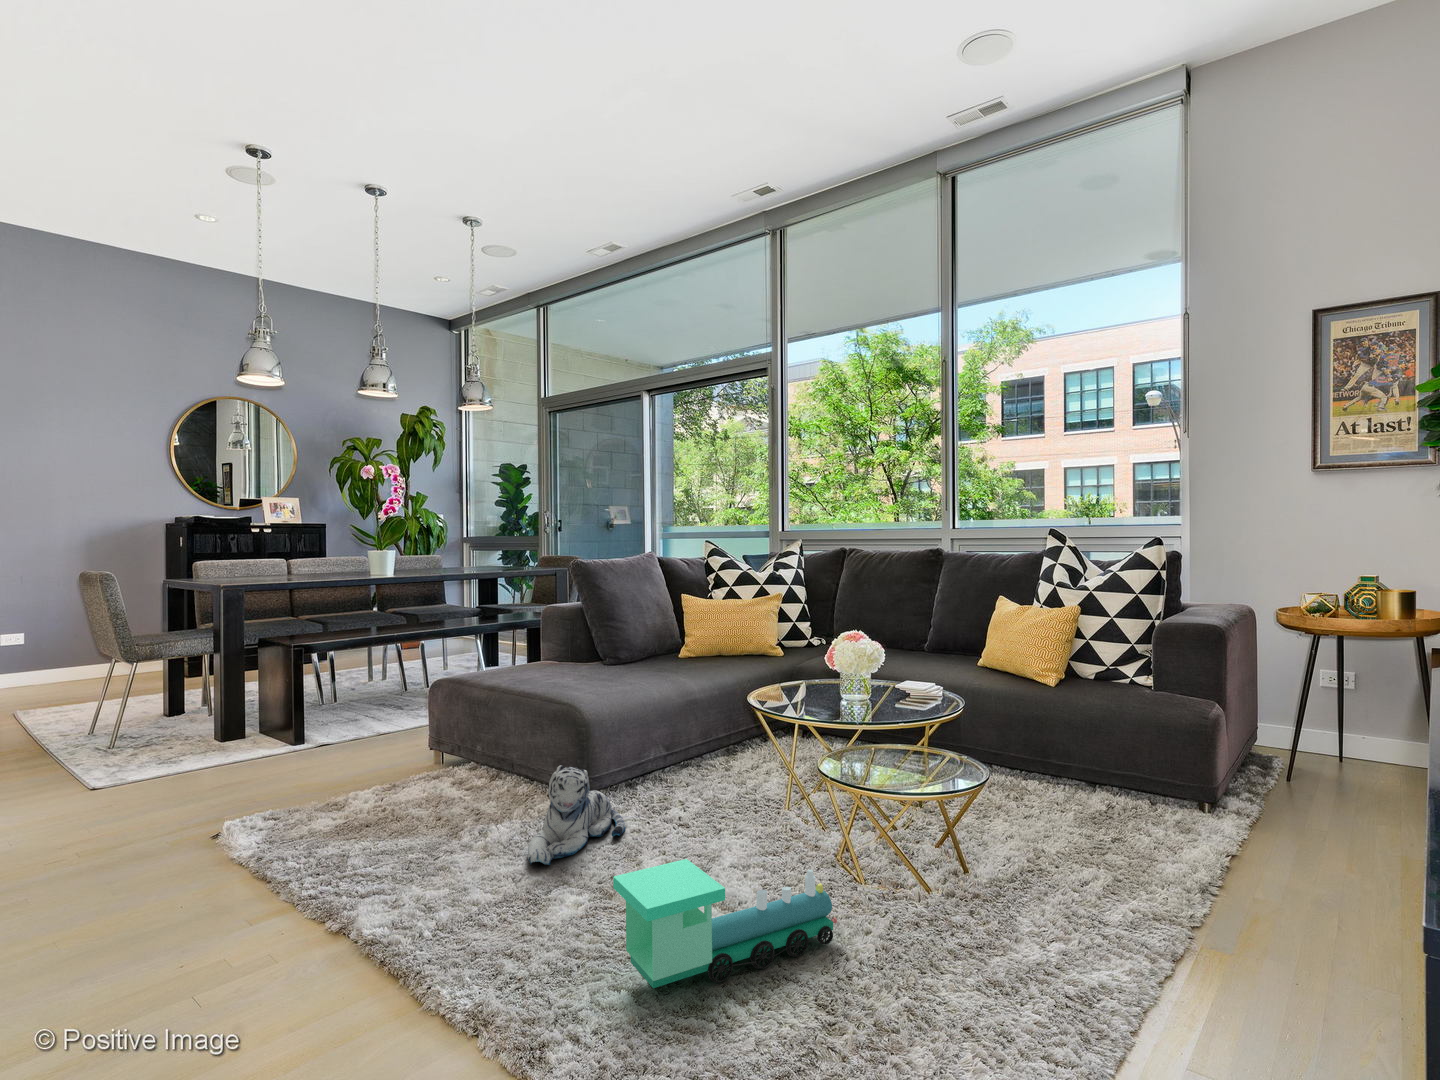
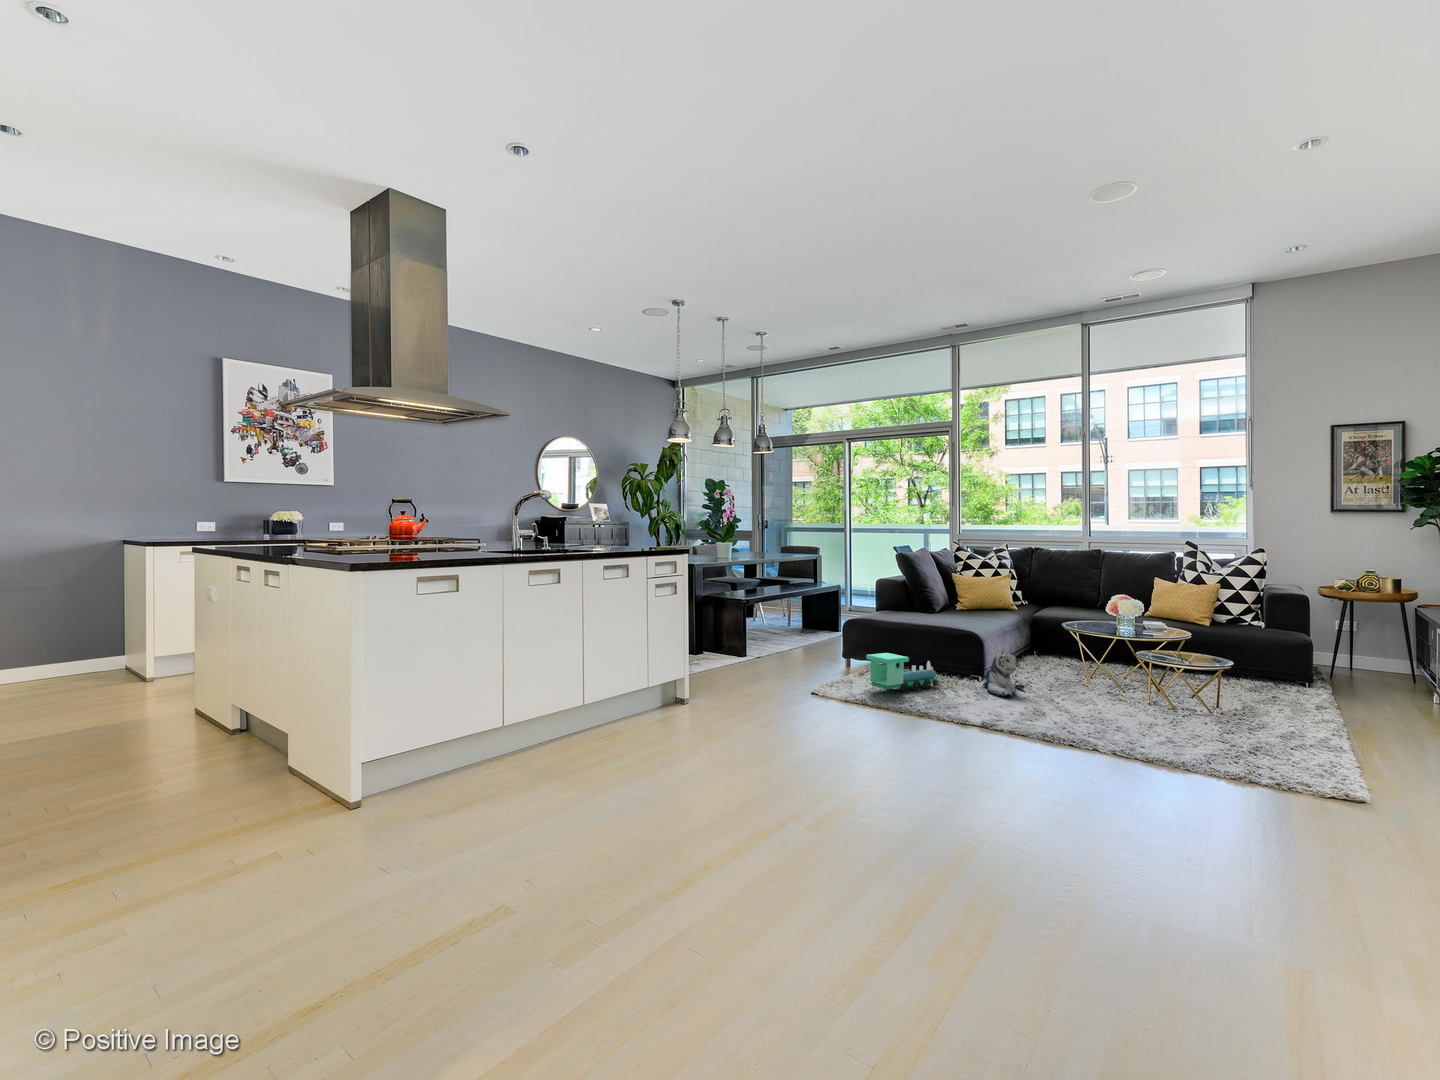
toy train: present [613,859,837,988] -> present [866,653,938,692]

